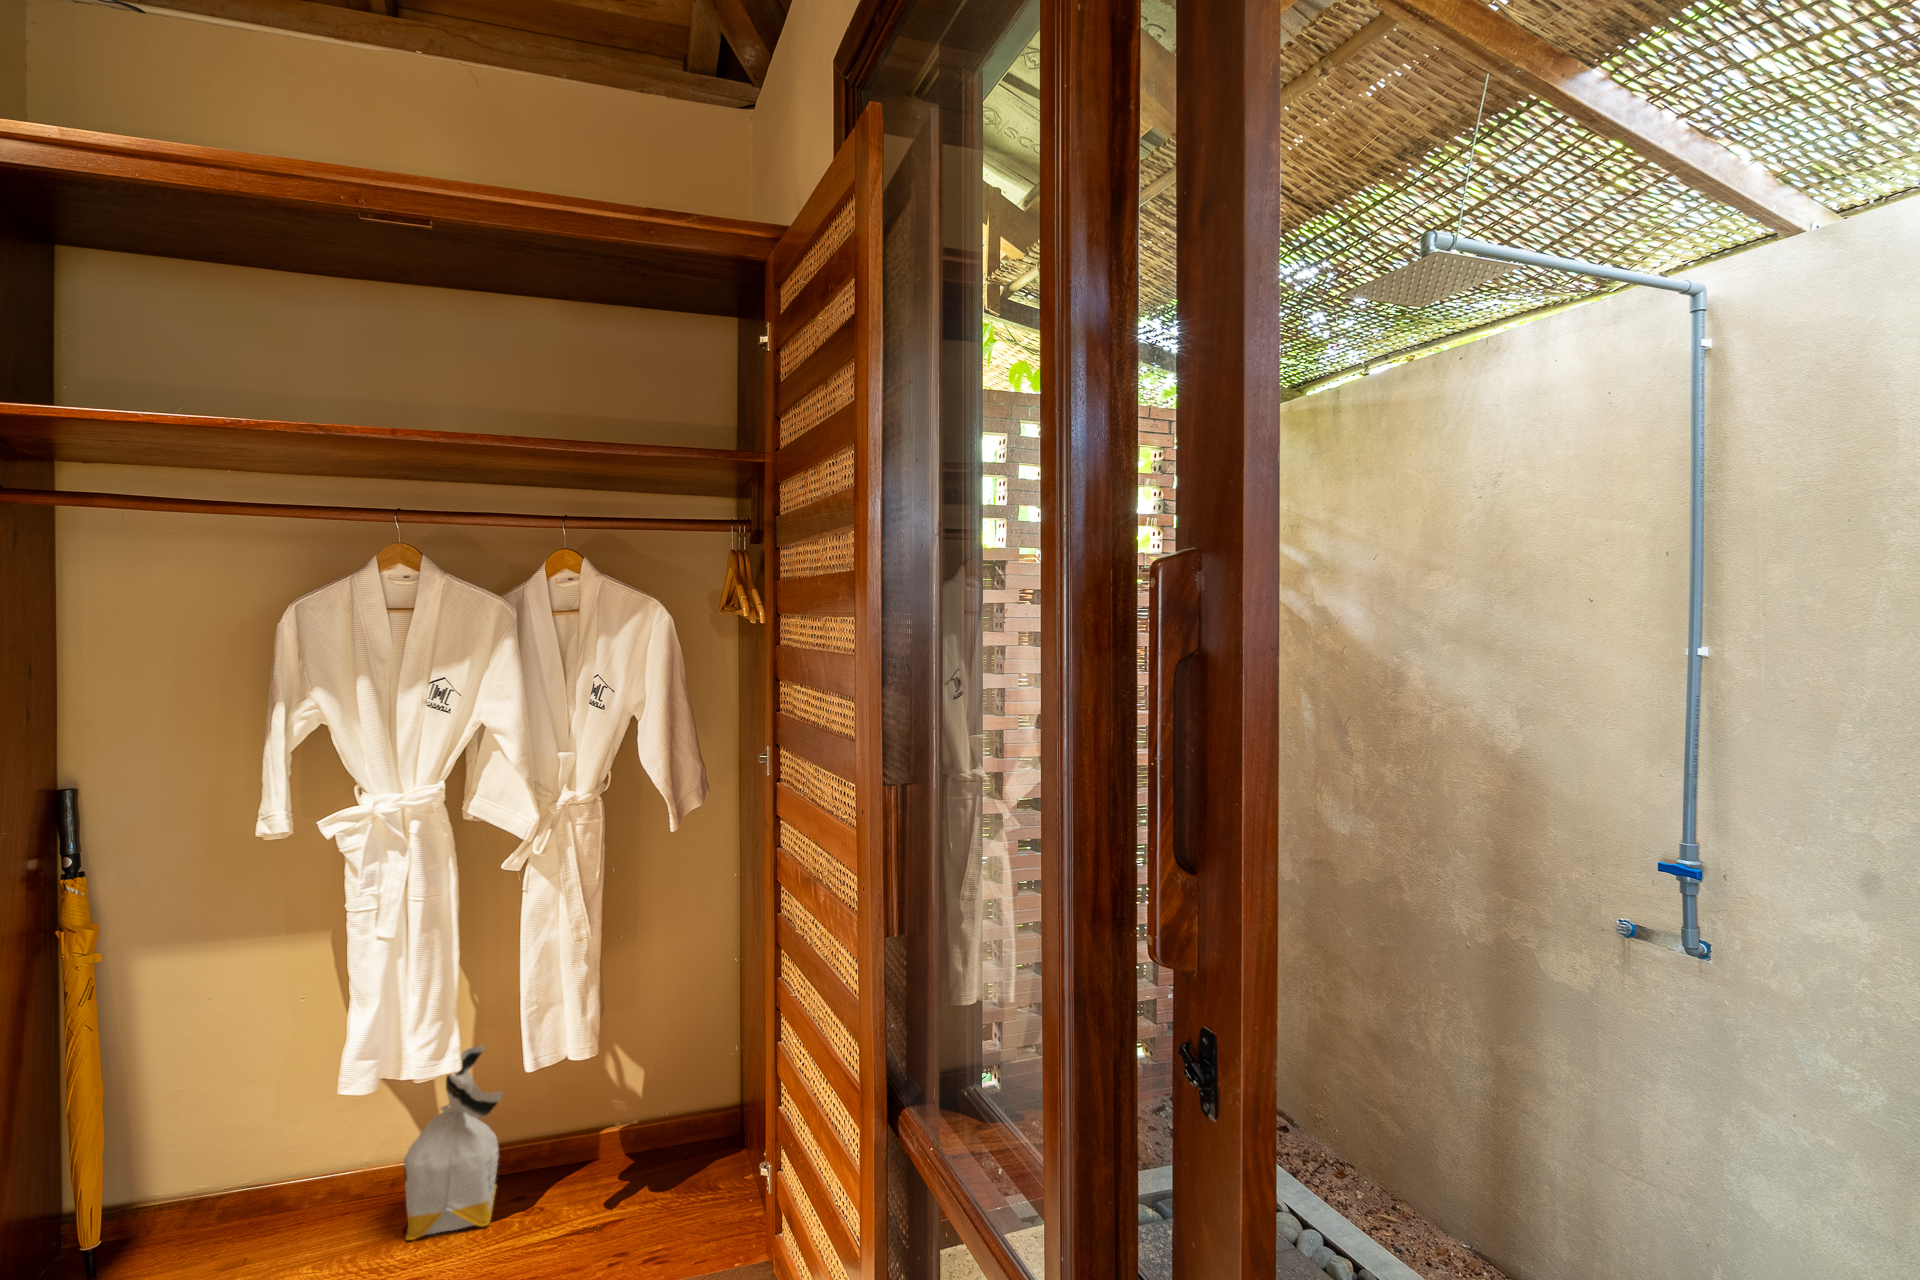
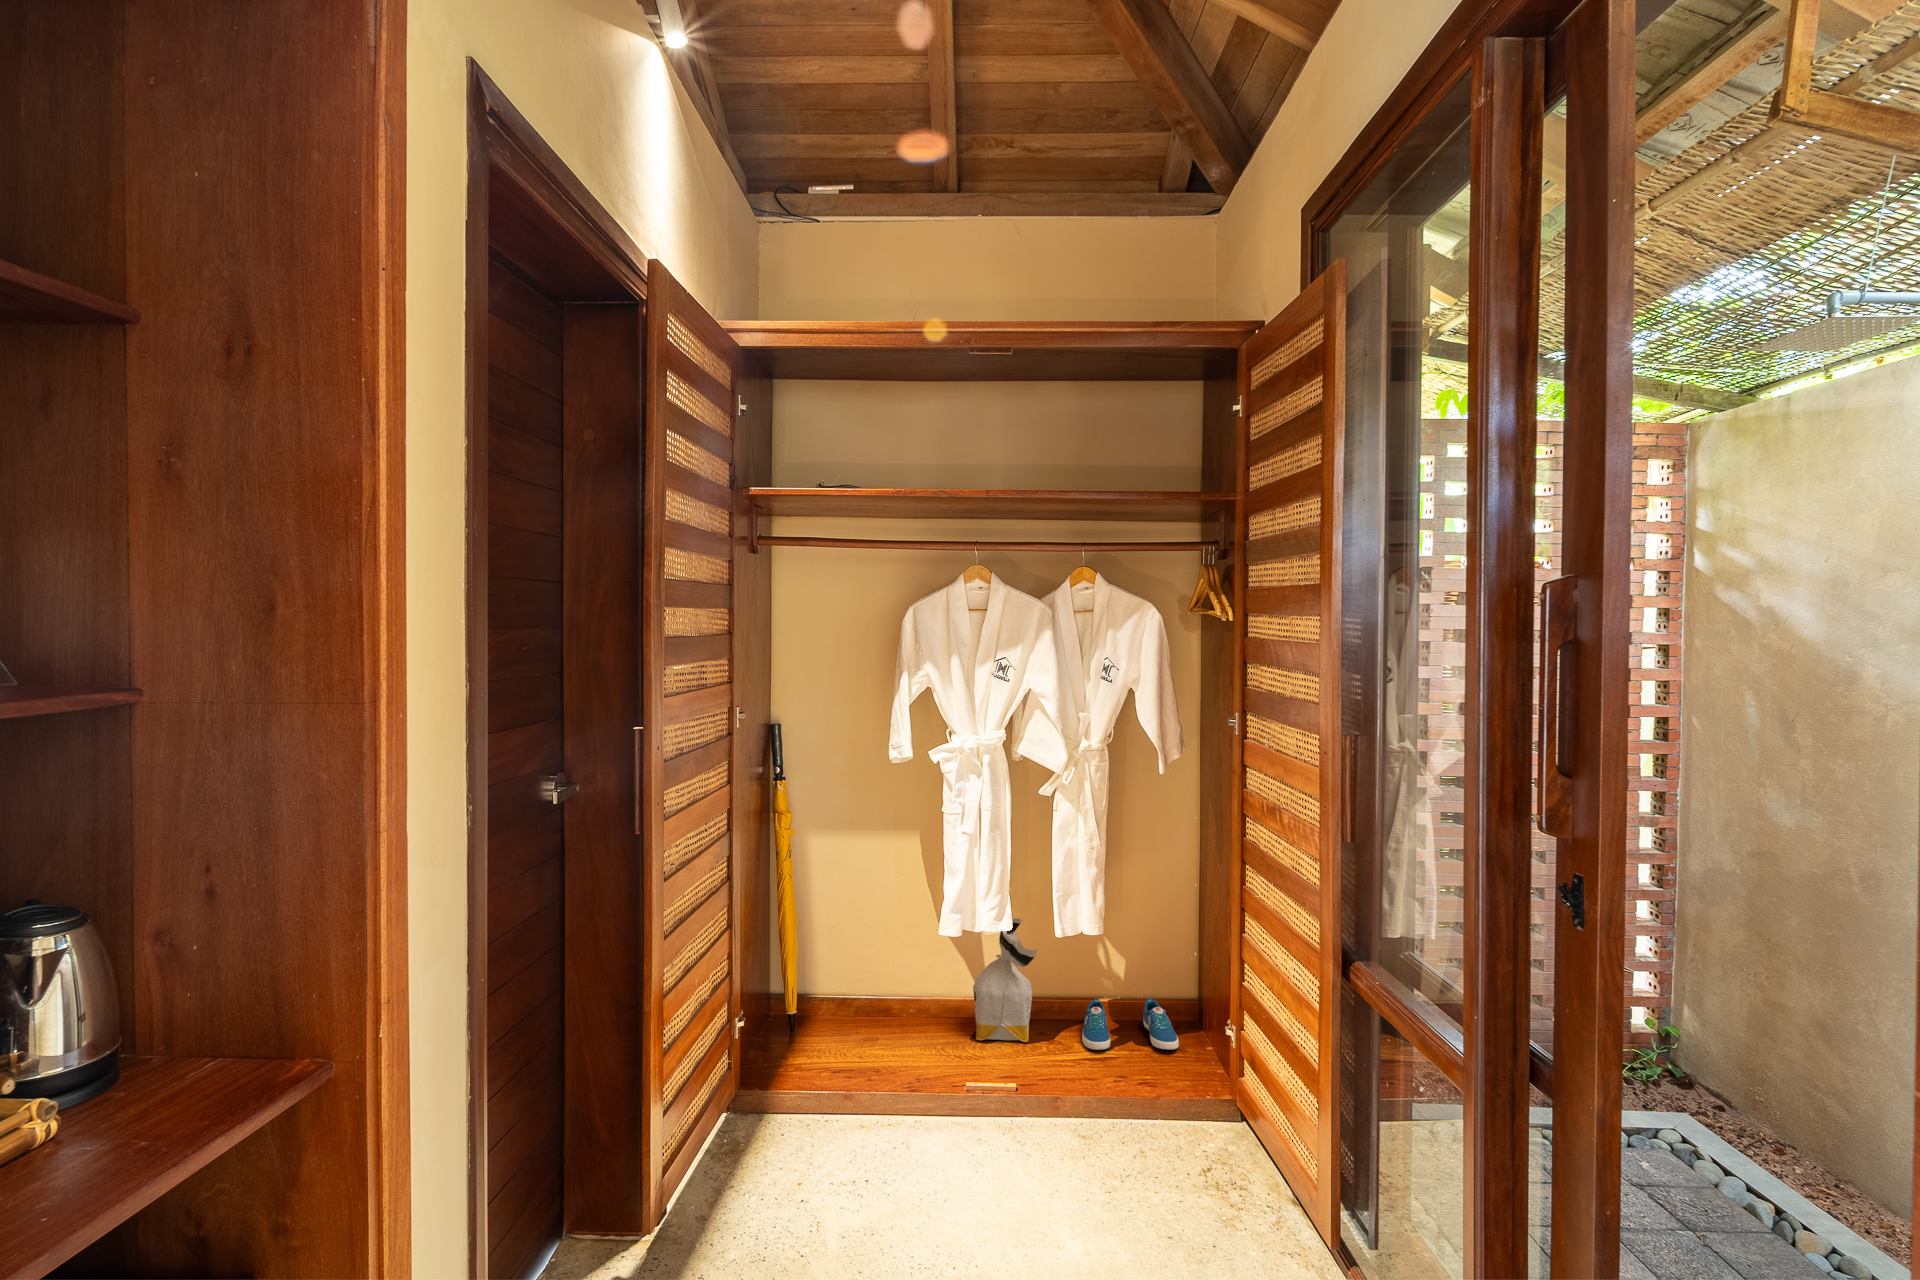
sneaker: none [572,1119,707,1215] -> present [1082,998,1179,1050]

